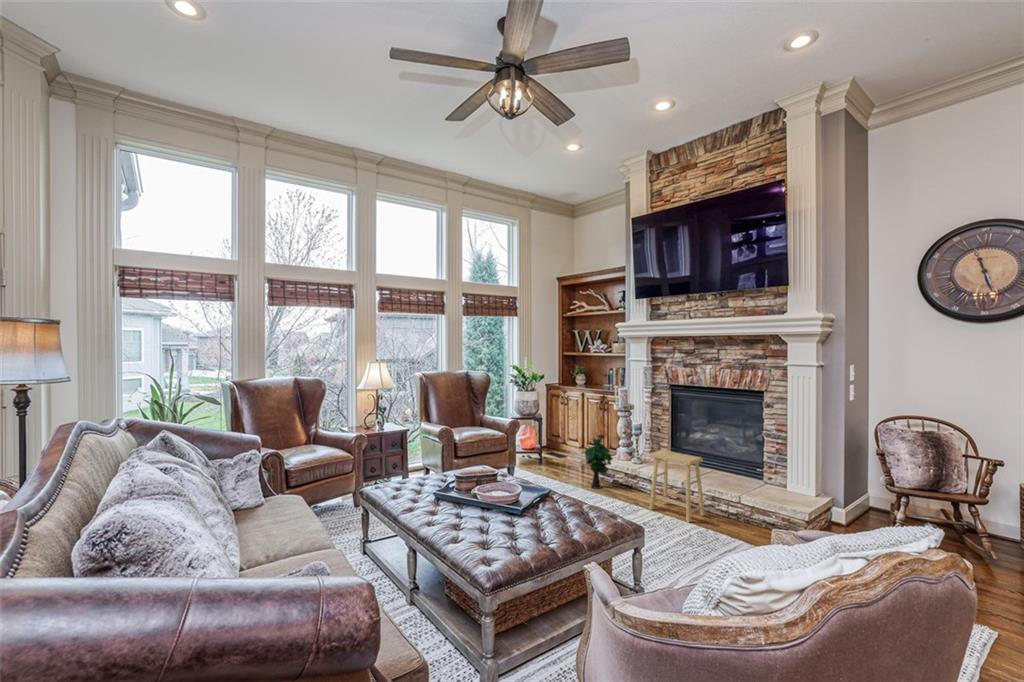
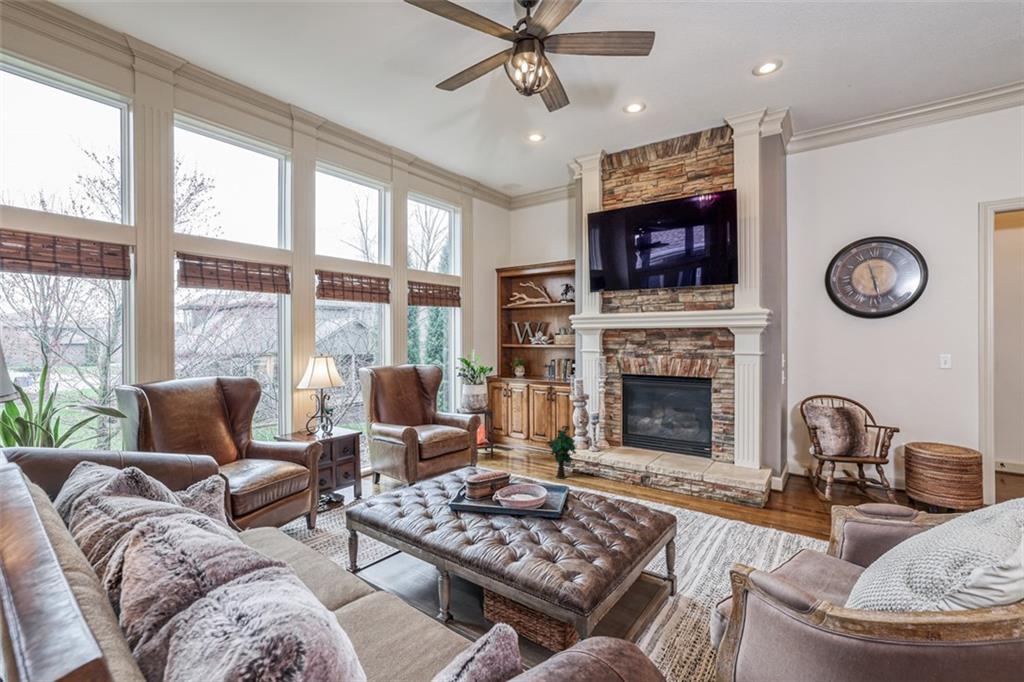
footstool: present [649,450,705,522] -> none [621,437,671,501]

